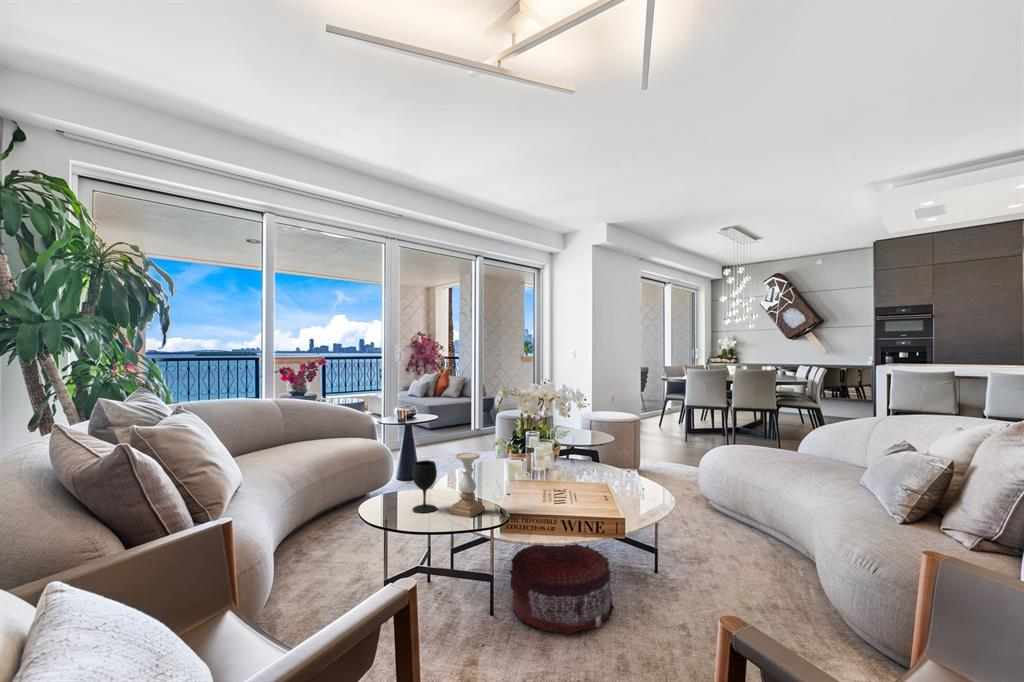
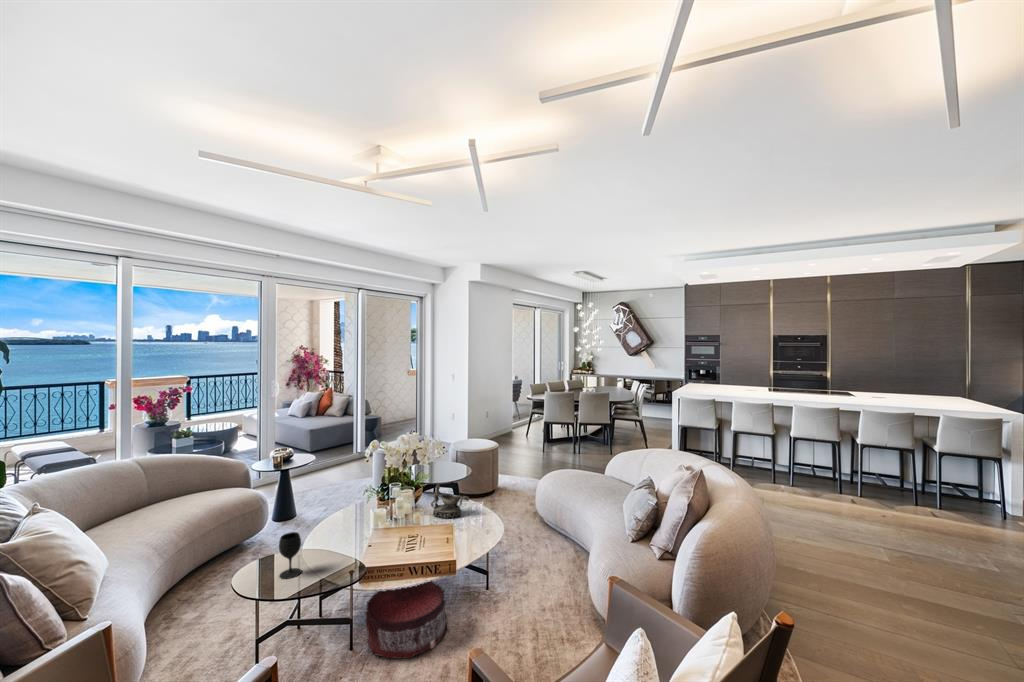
decorative bowl: none [575,438,625,480] -> present [431,484,469,519]
candle holder: present [450,453,485,518] -> none [312,523,343,578]

